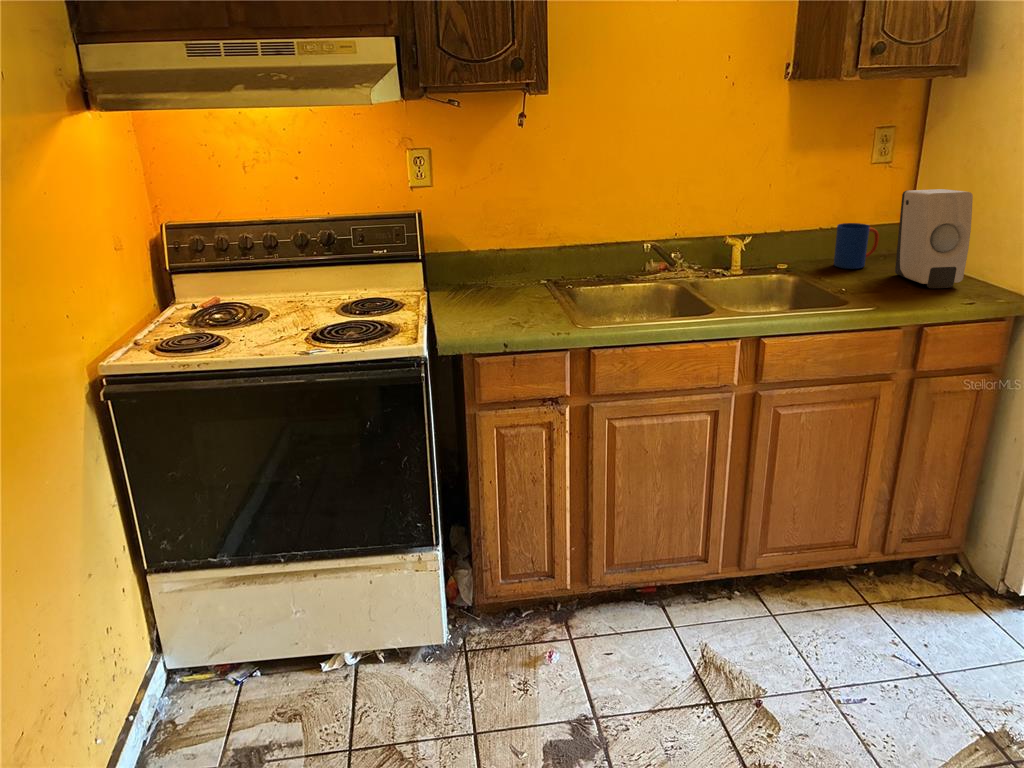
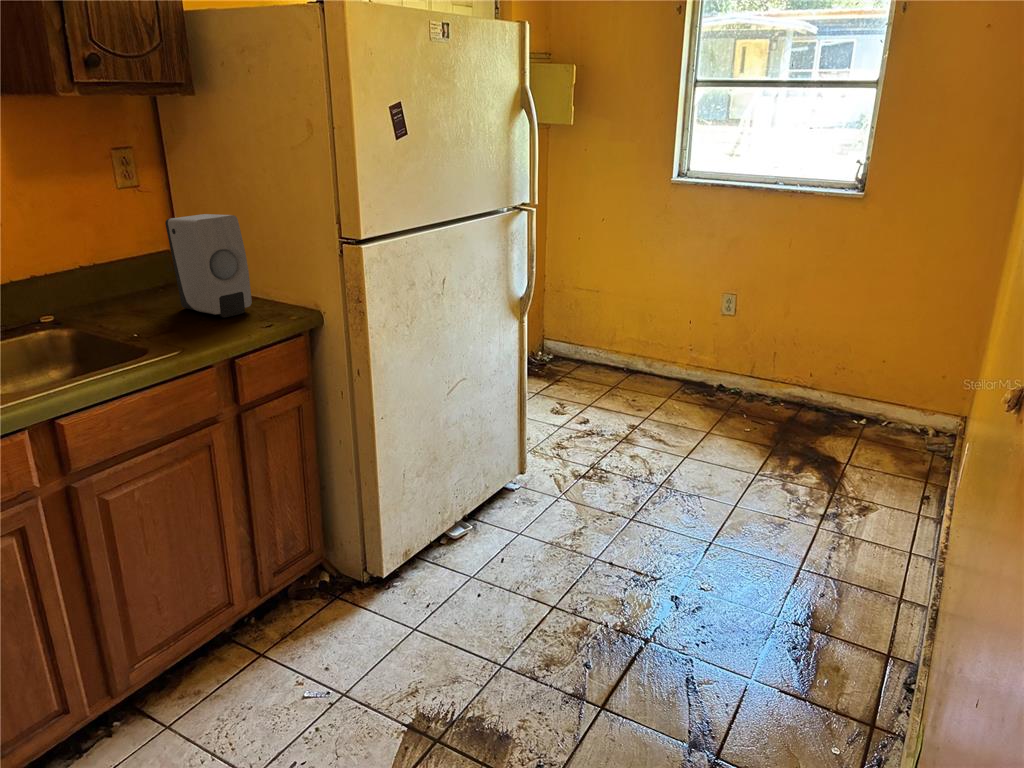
mug: present [834,223,879,269] -> none [102,259,154,311]

